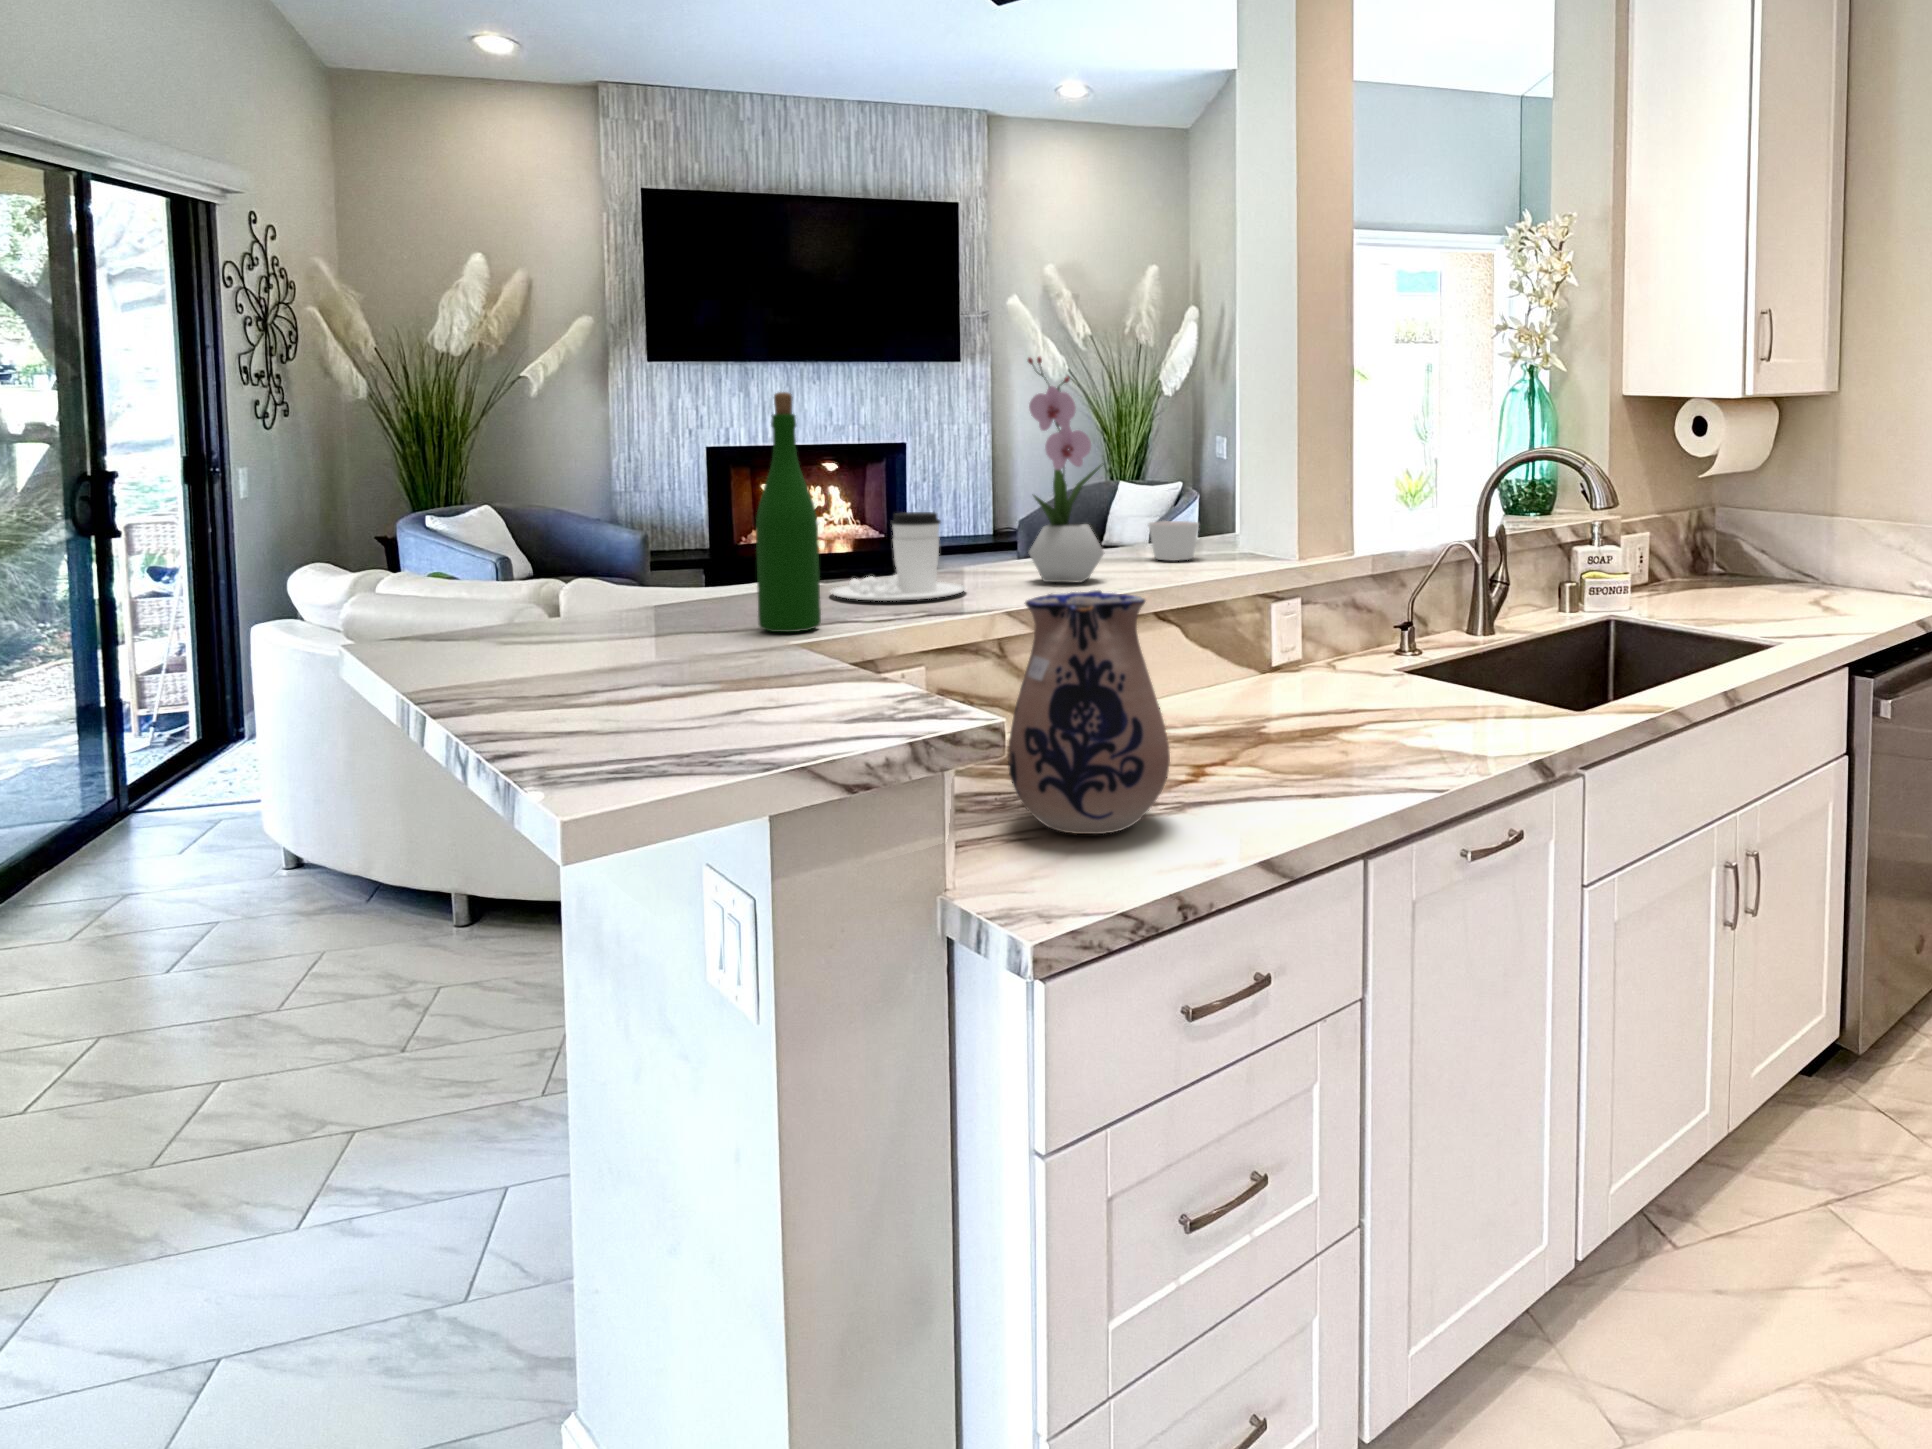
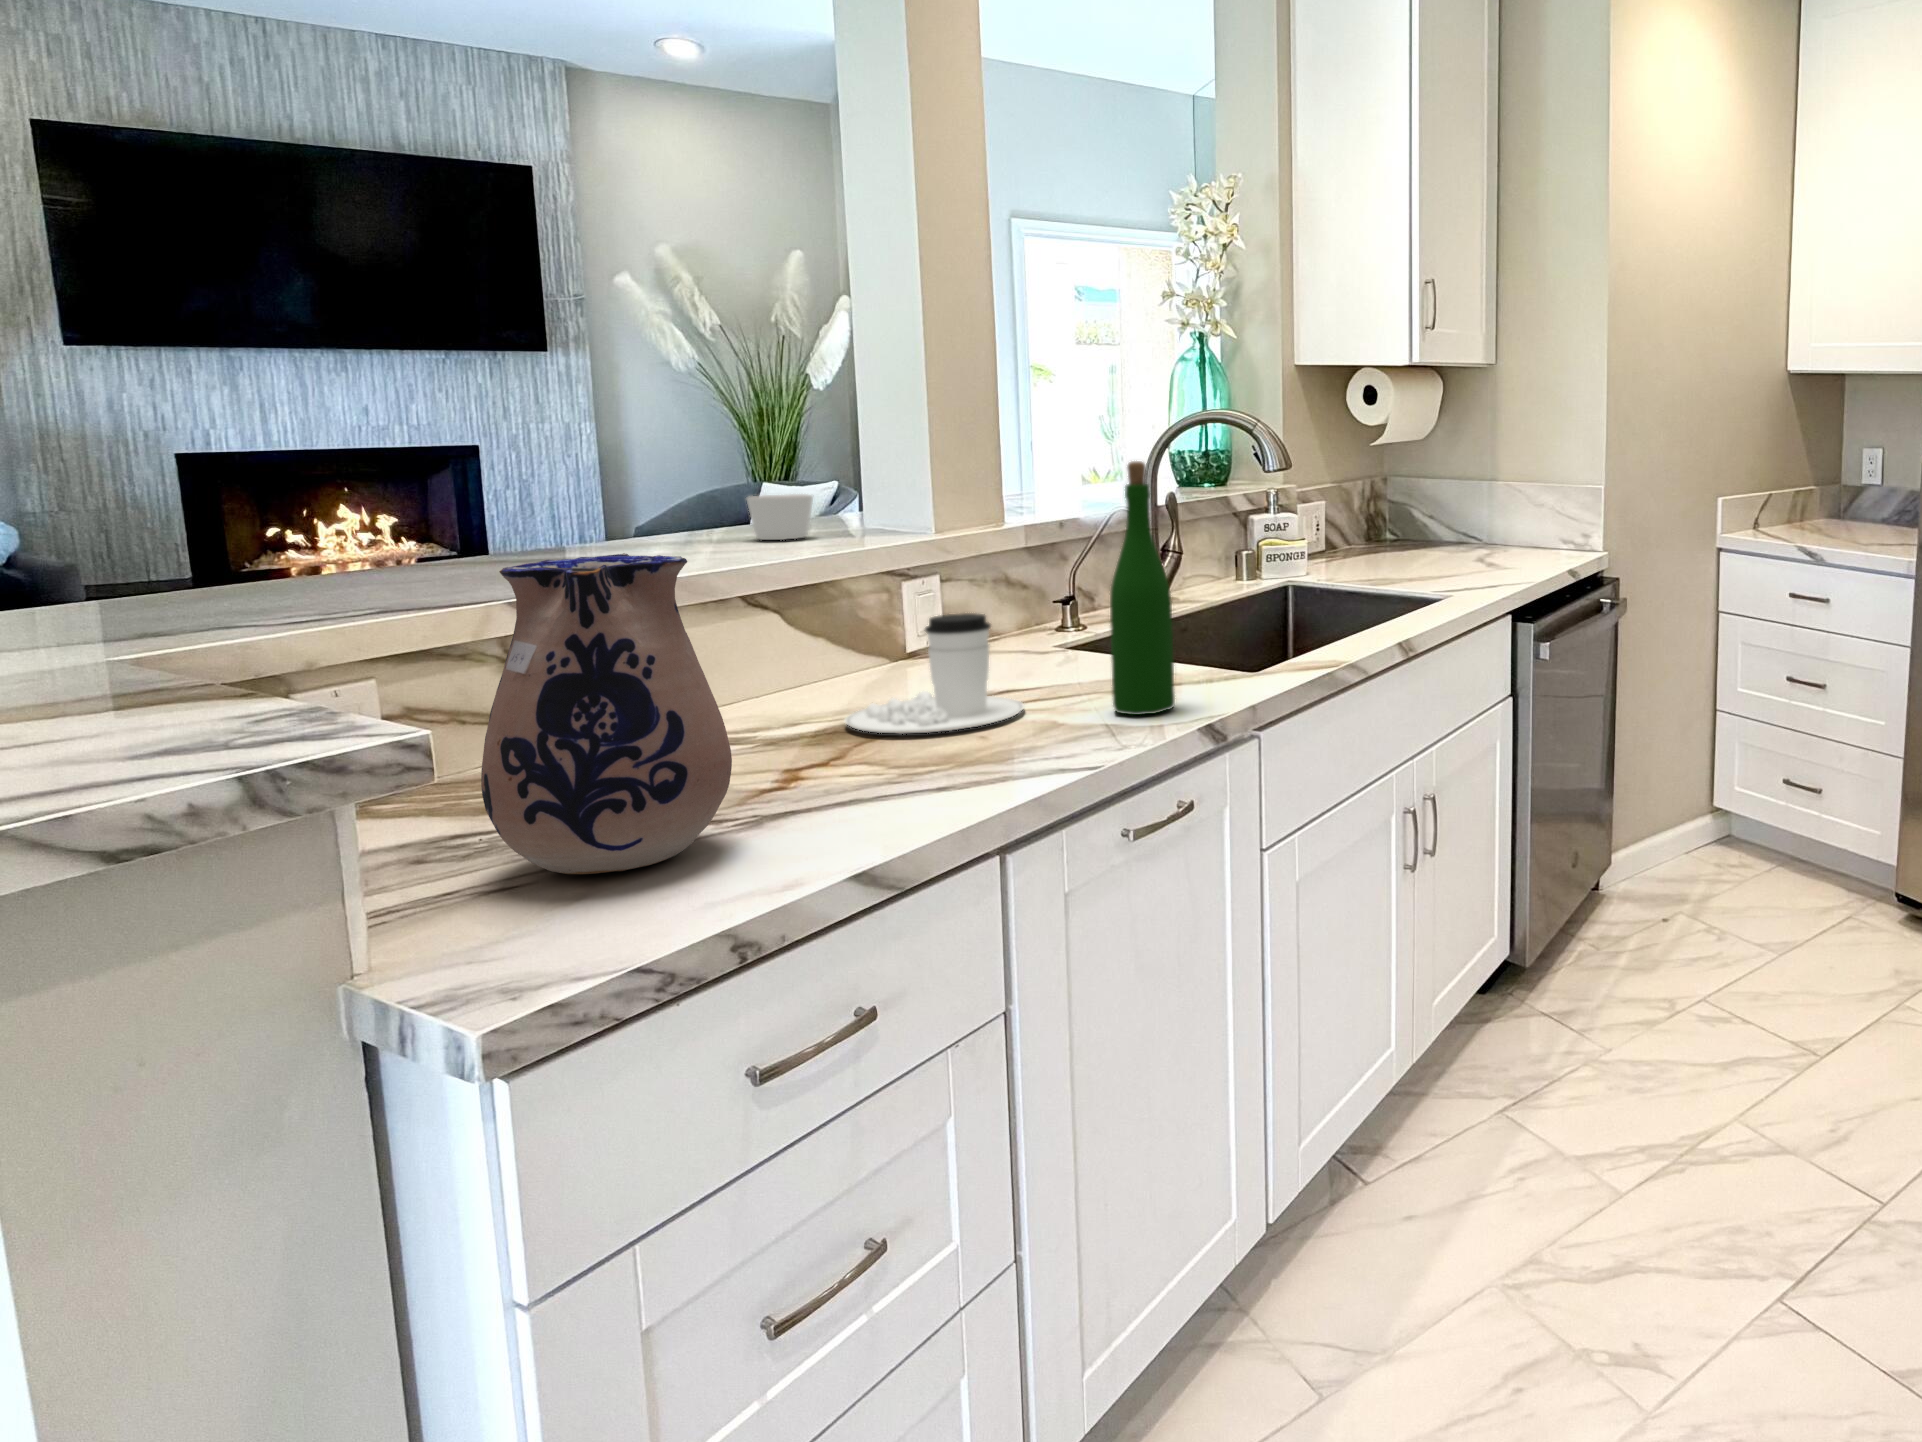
flower arrangement: present [1028,357,1104,582] -> none [552,285,677,568]
wine bottle: present [756,392,821,632] -> present [1110,461,1175,715]
coffee cup: present [830,512,966,601] -> present [845,613,1024,734]

